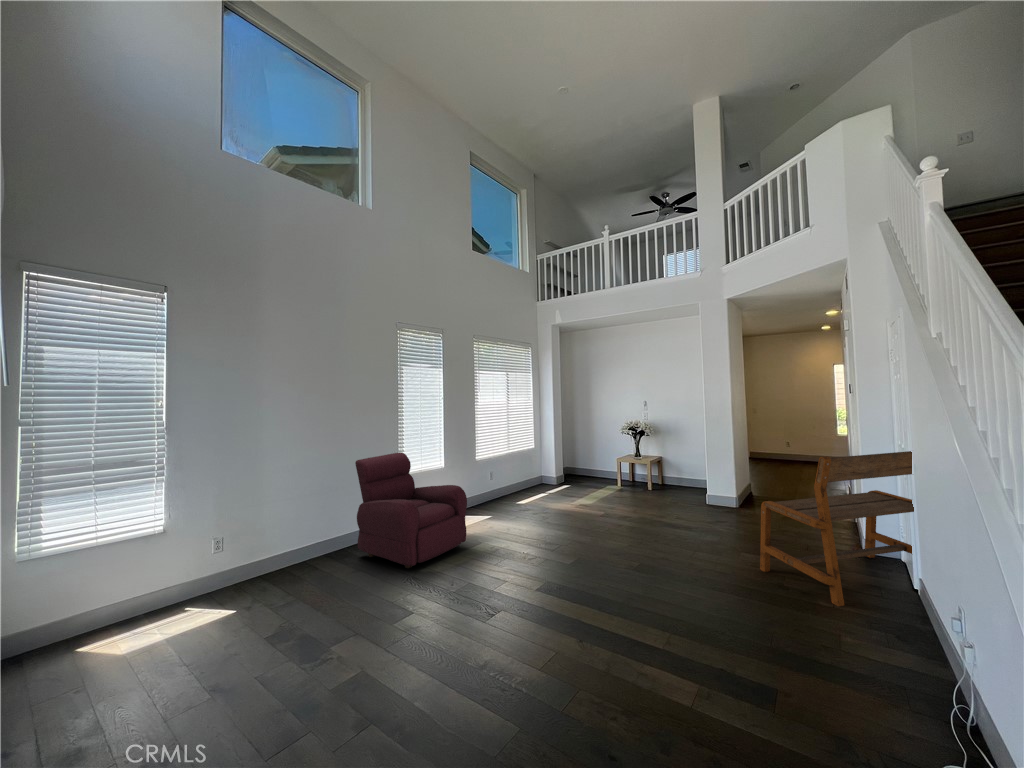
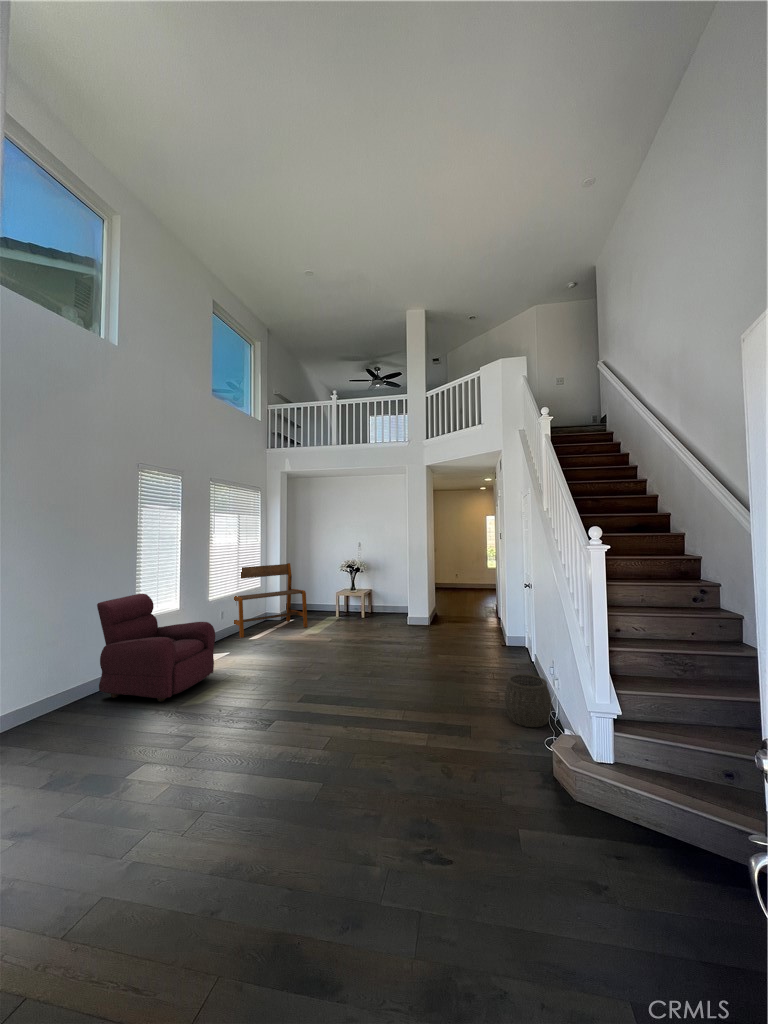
bench: present [760,451,914,606] -> present [234,563,308,638]
woven basket: none [862,612,972,719] -> present [504,674,552,727]

